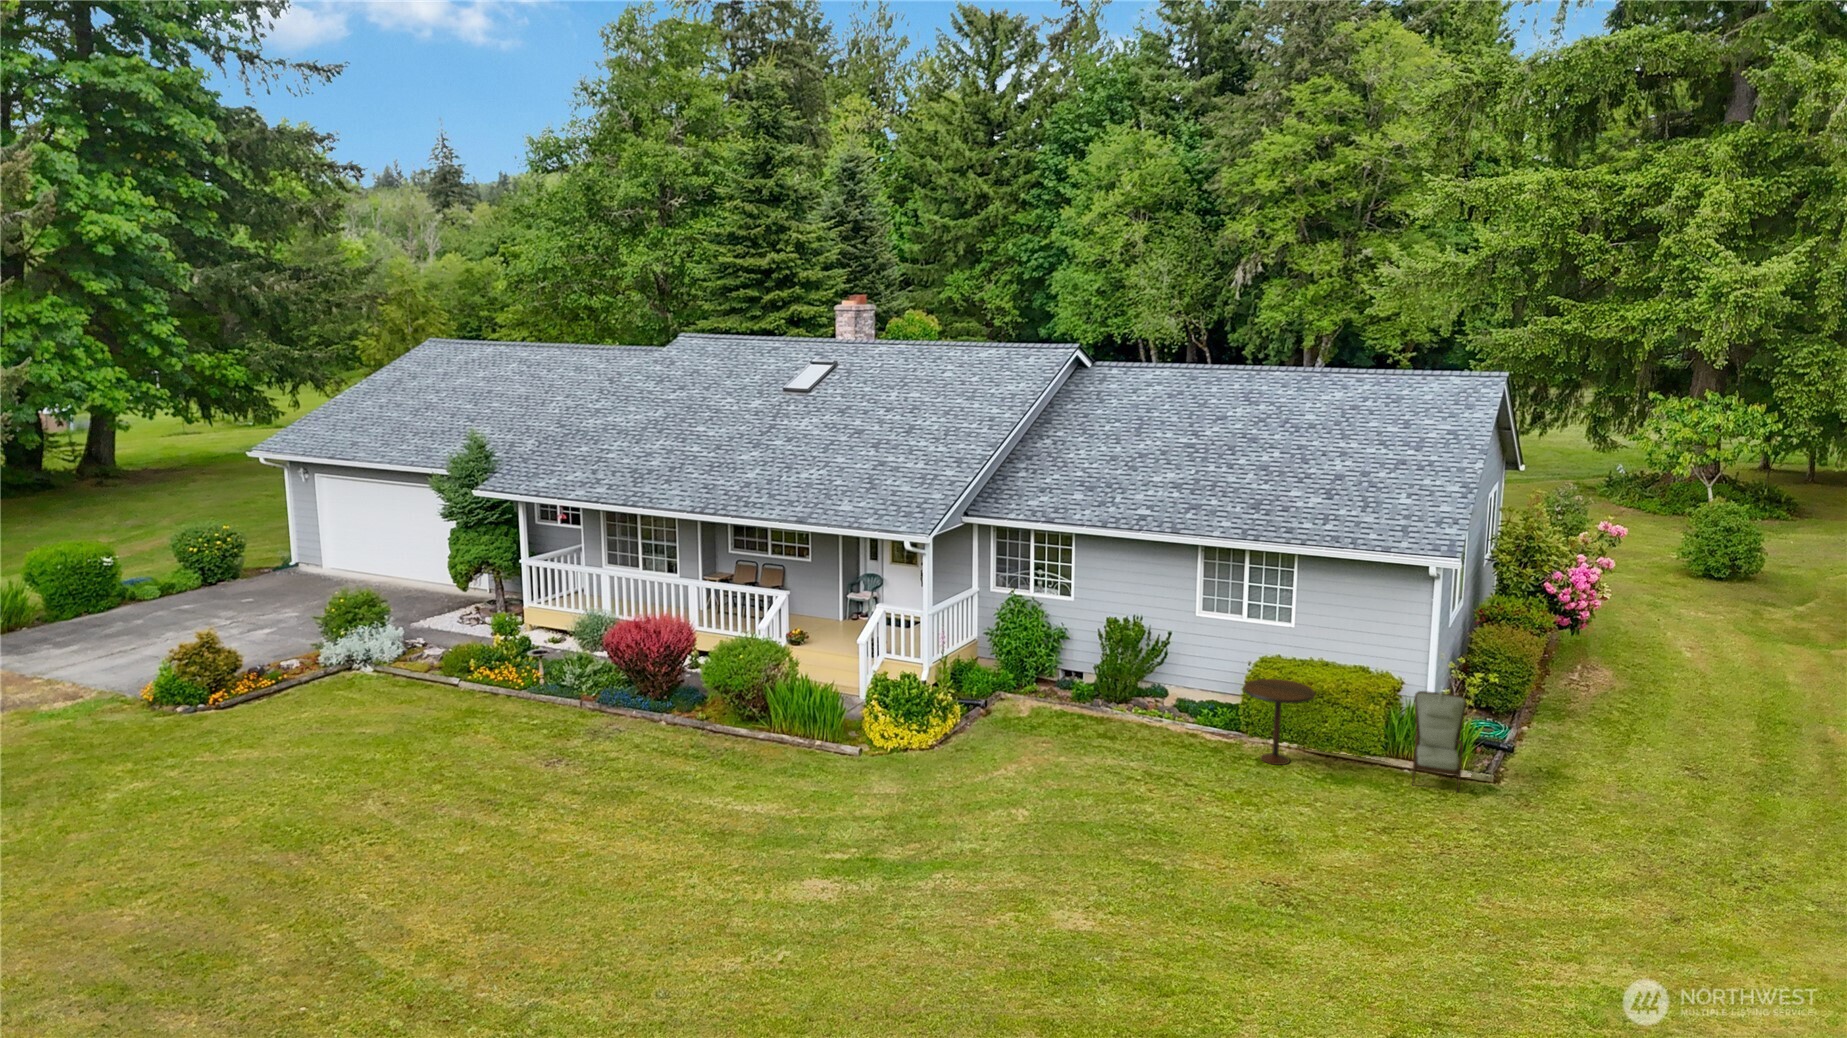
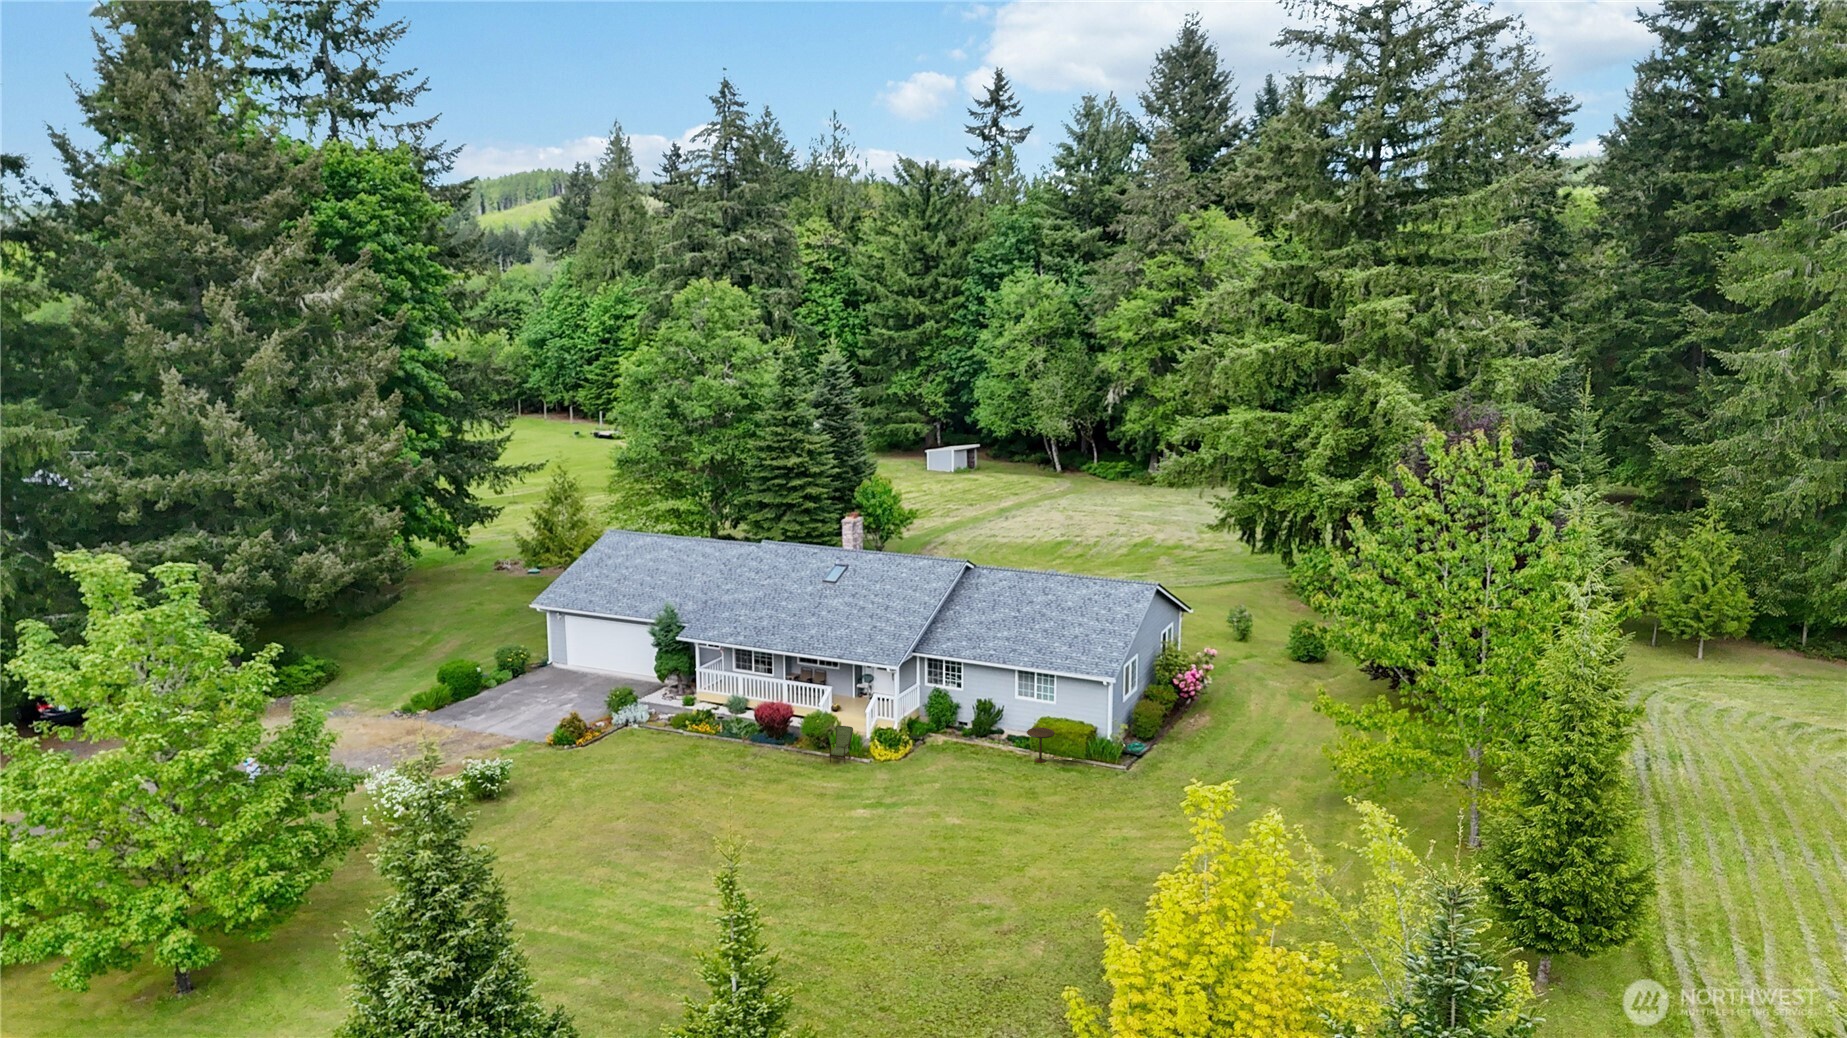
armchair: present [1412,691,1467,791] -> present [830,726,853,763]

